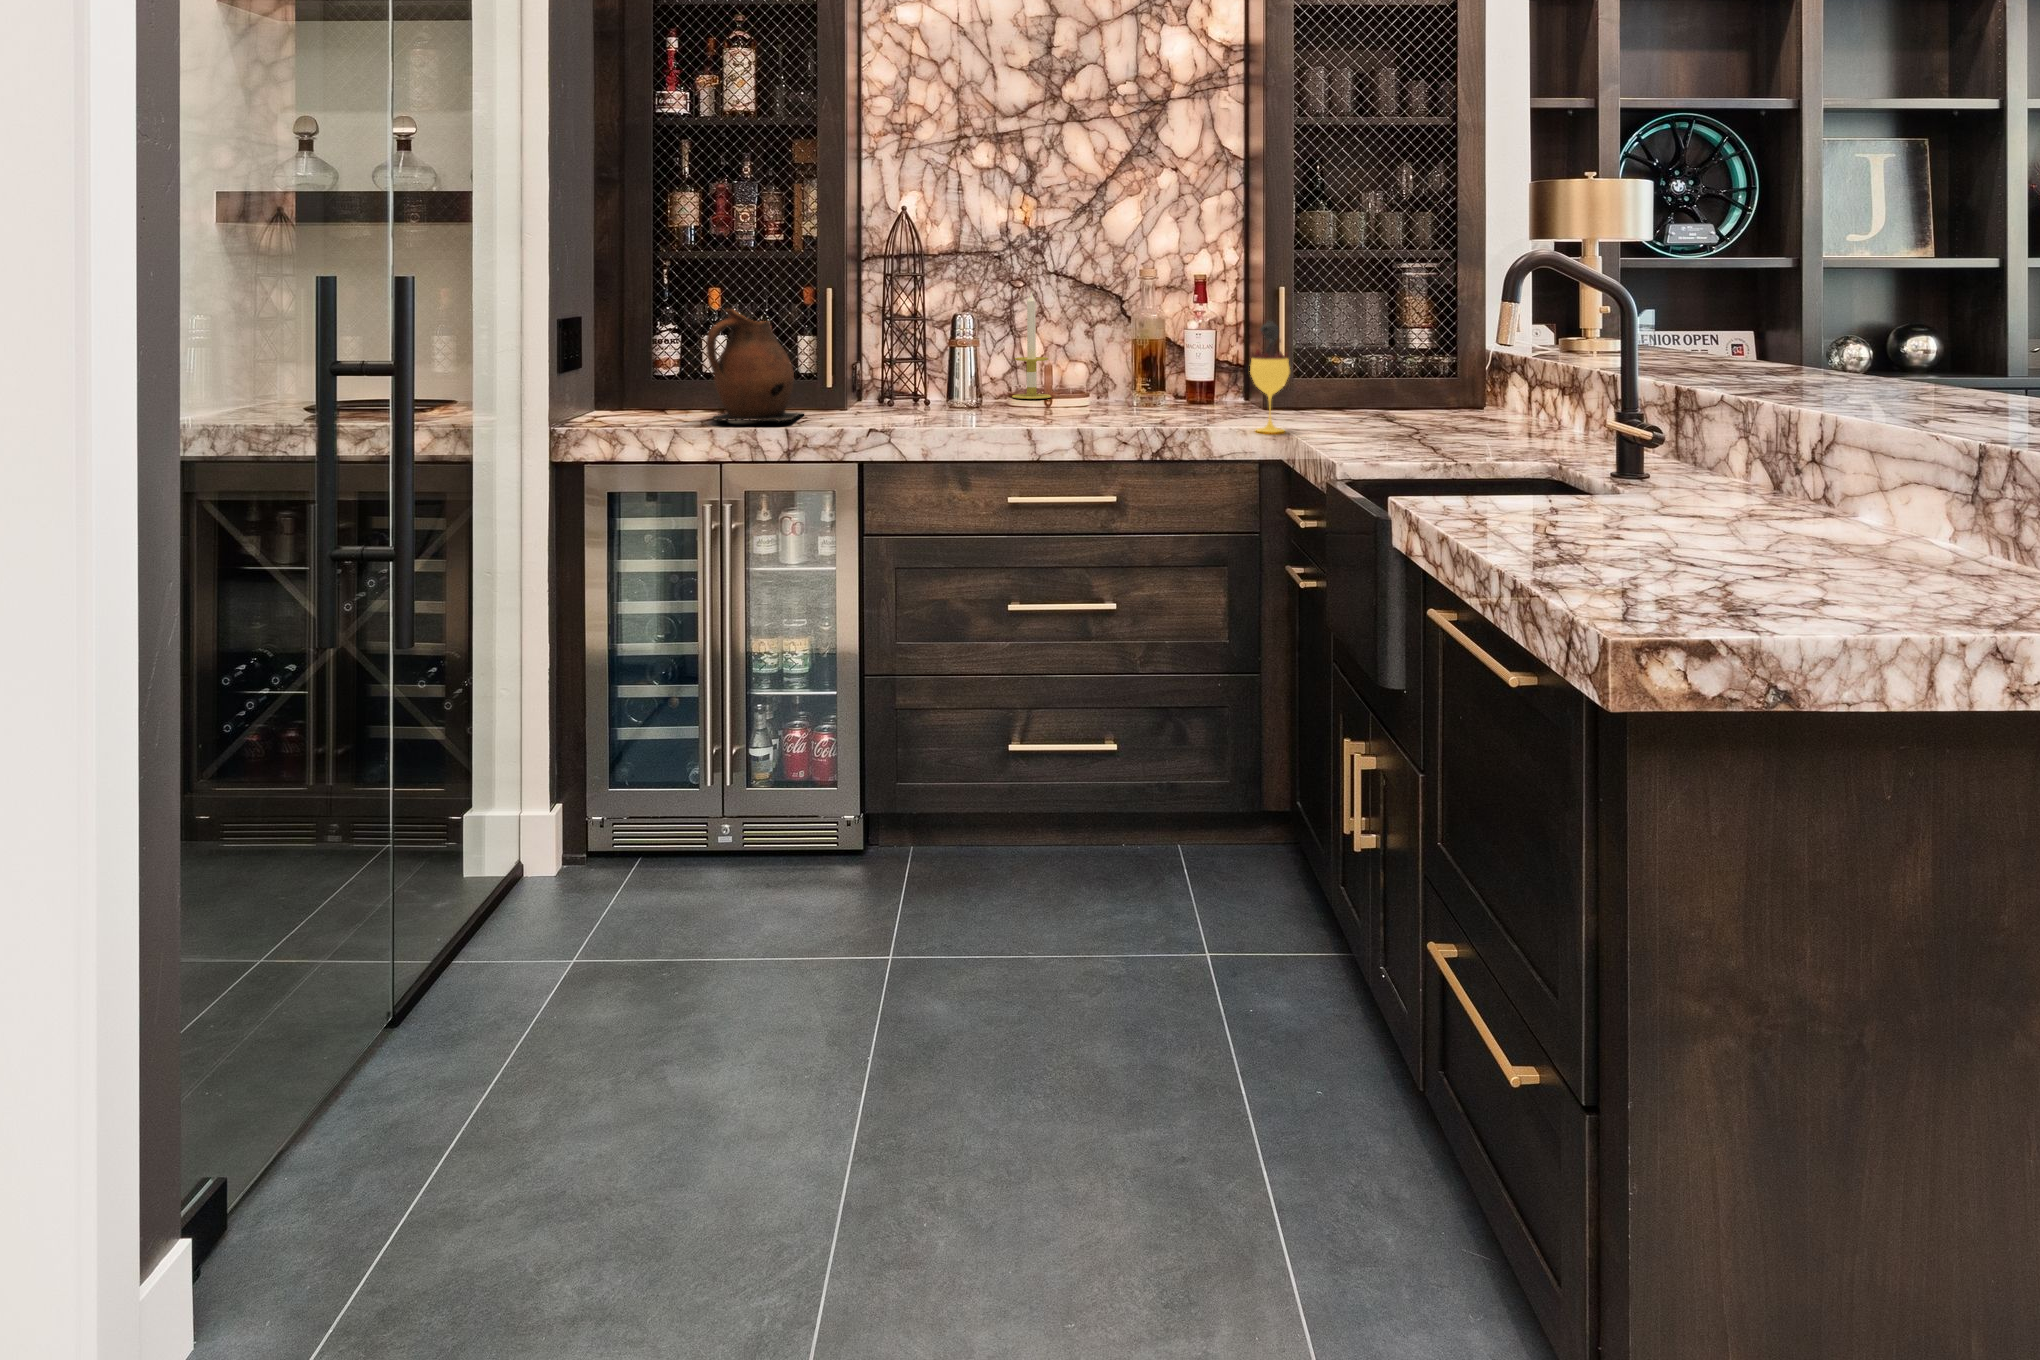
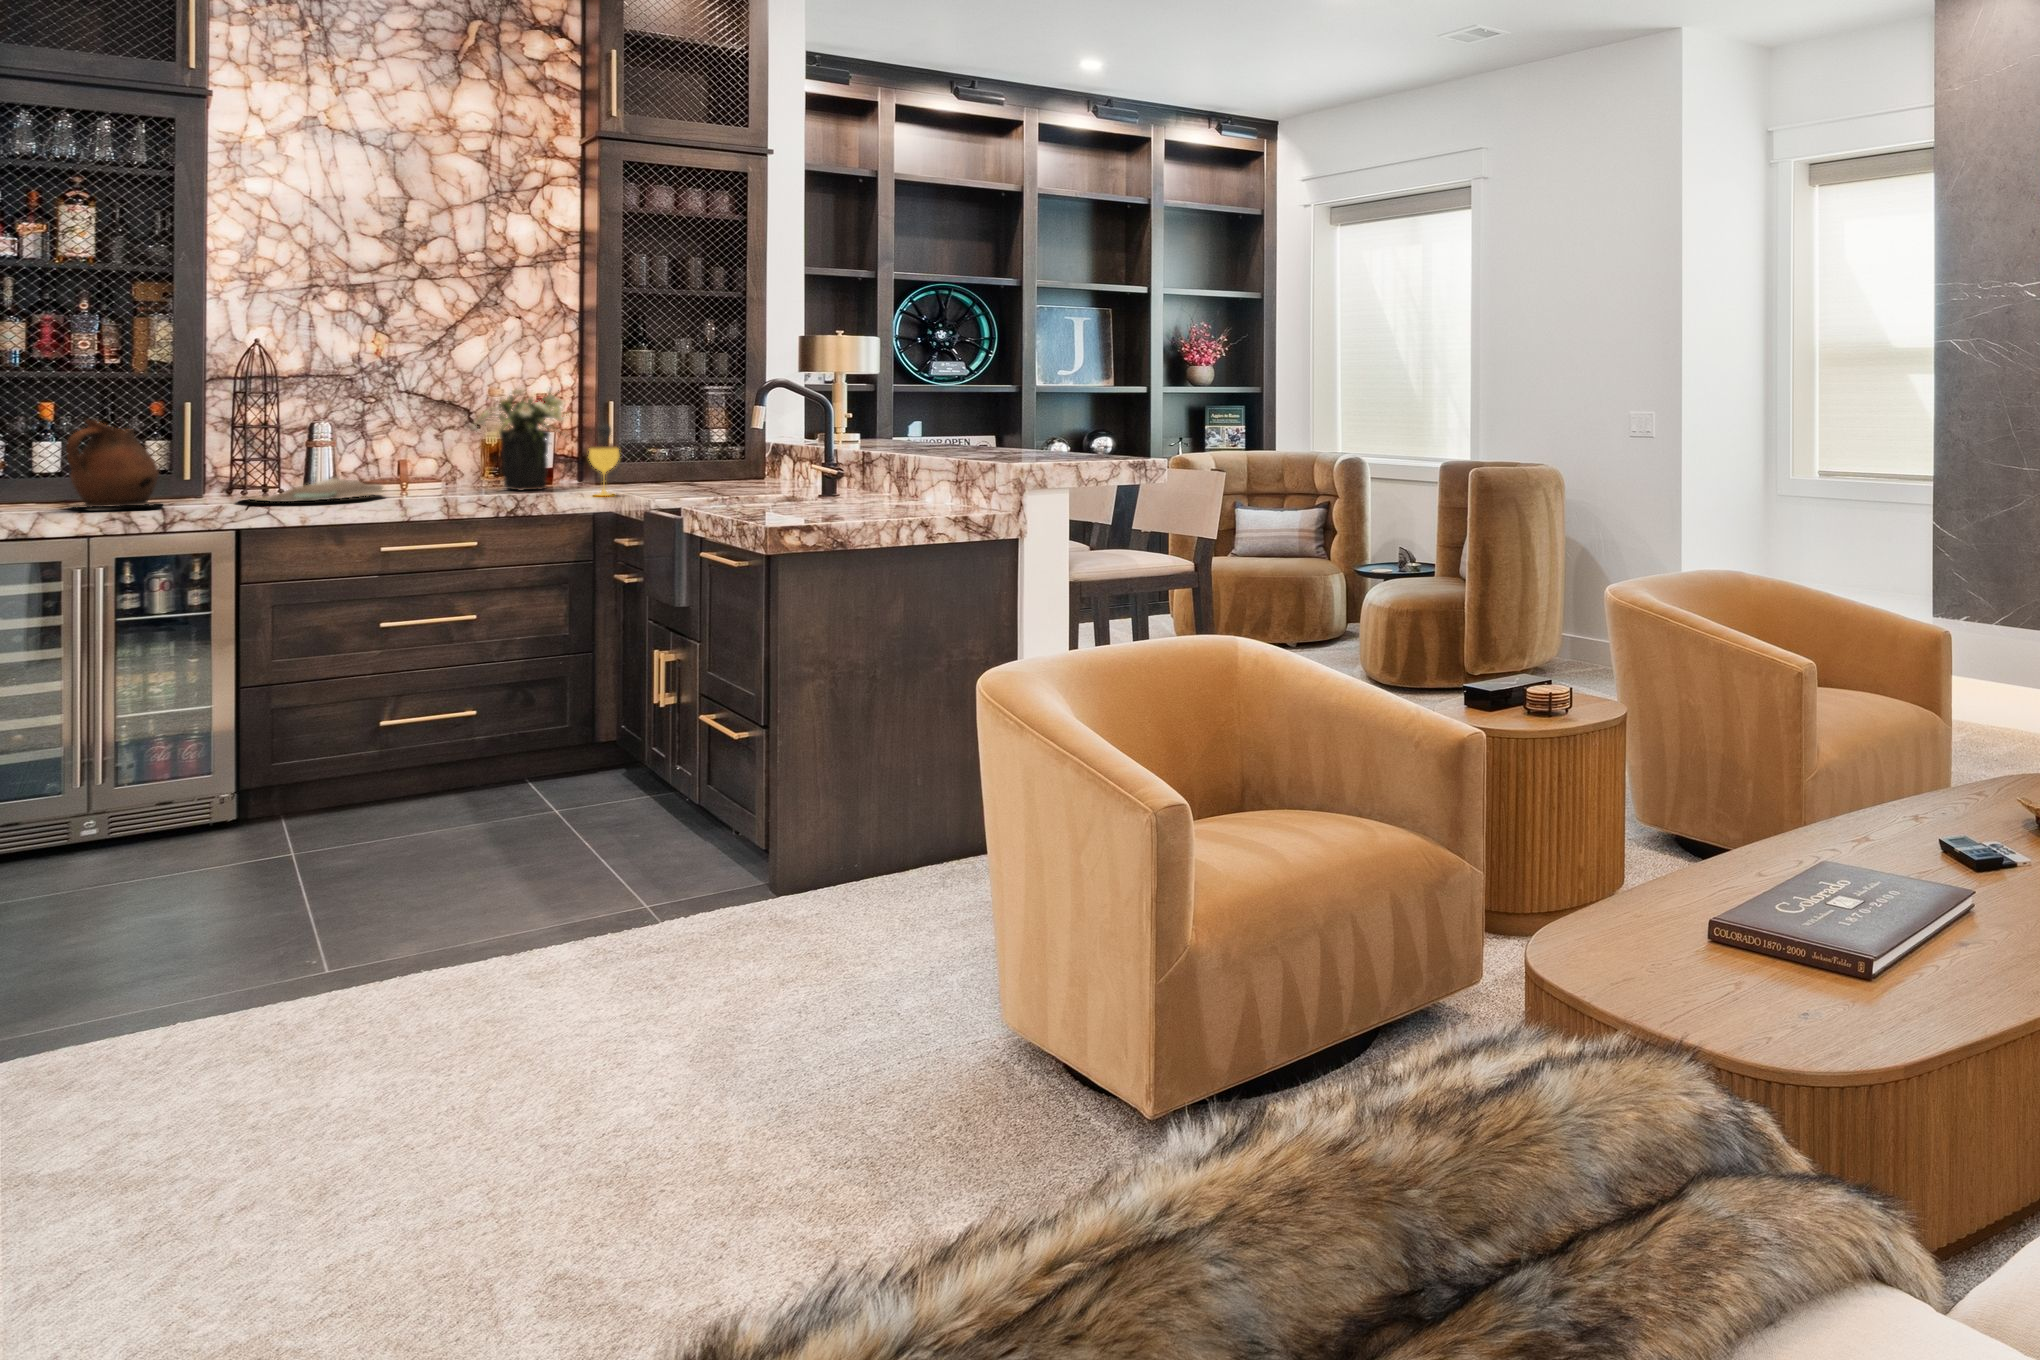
flower arrangement: none [1113,264,1233,413] -> present [470,390,567,491]
candle: present [1012,293,1051,399] -> none [363,406,403,488]
decorative bowl: none [866,386,1022,419] -> present [242,478,384,502]

